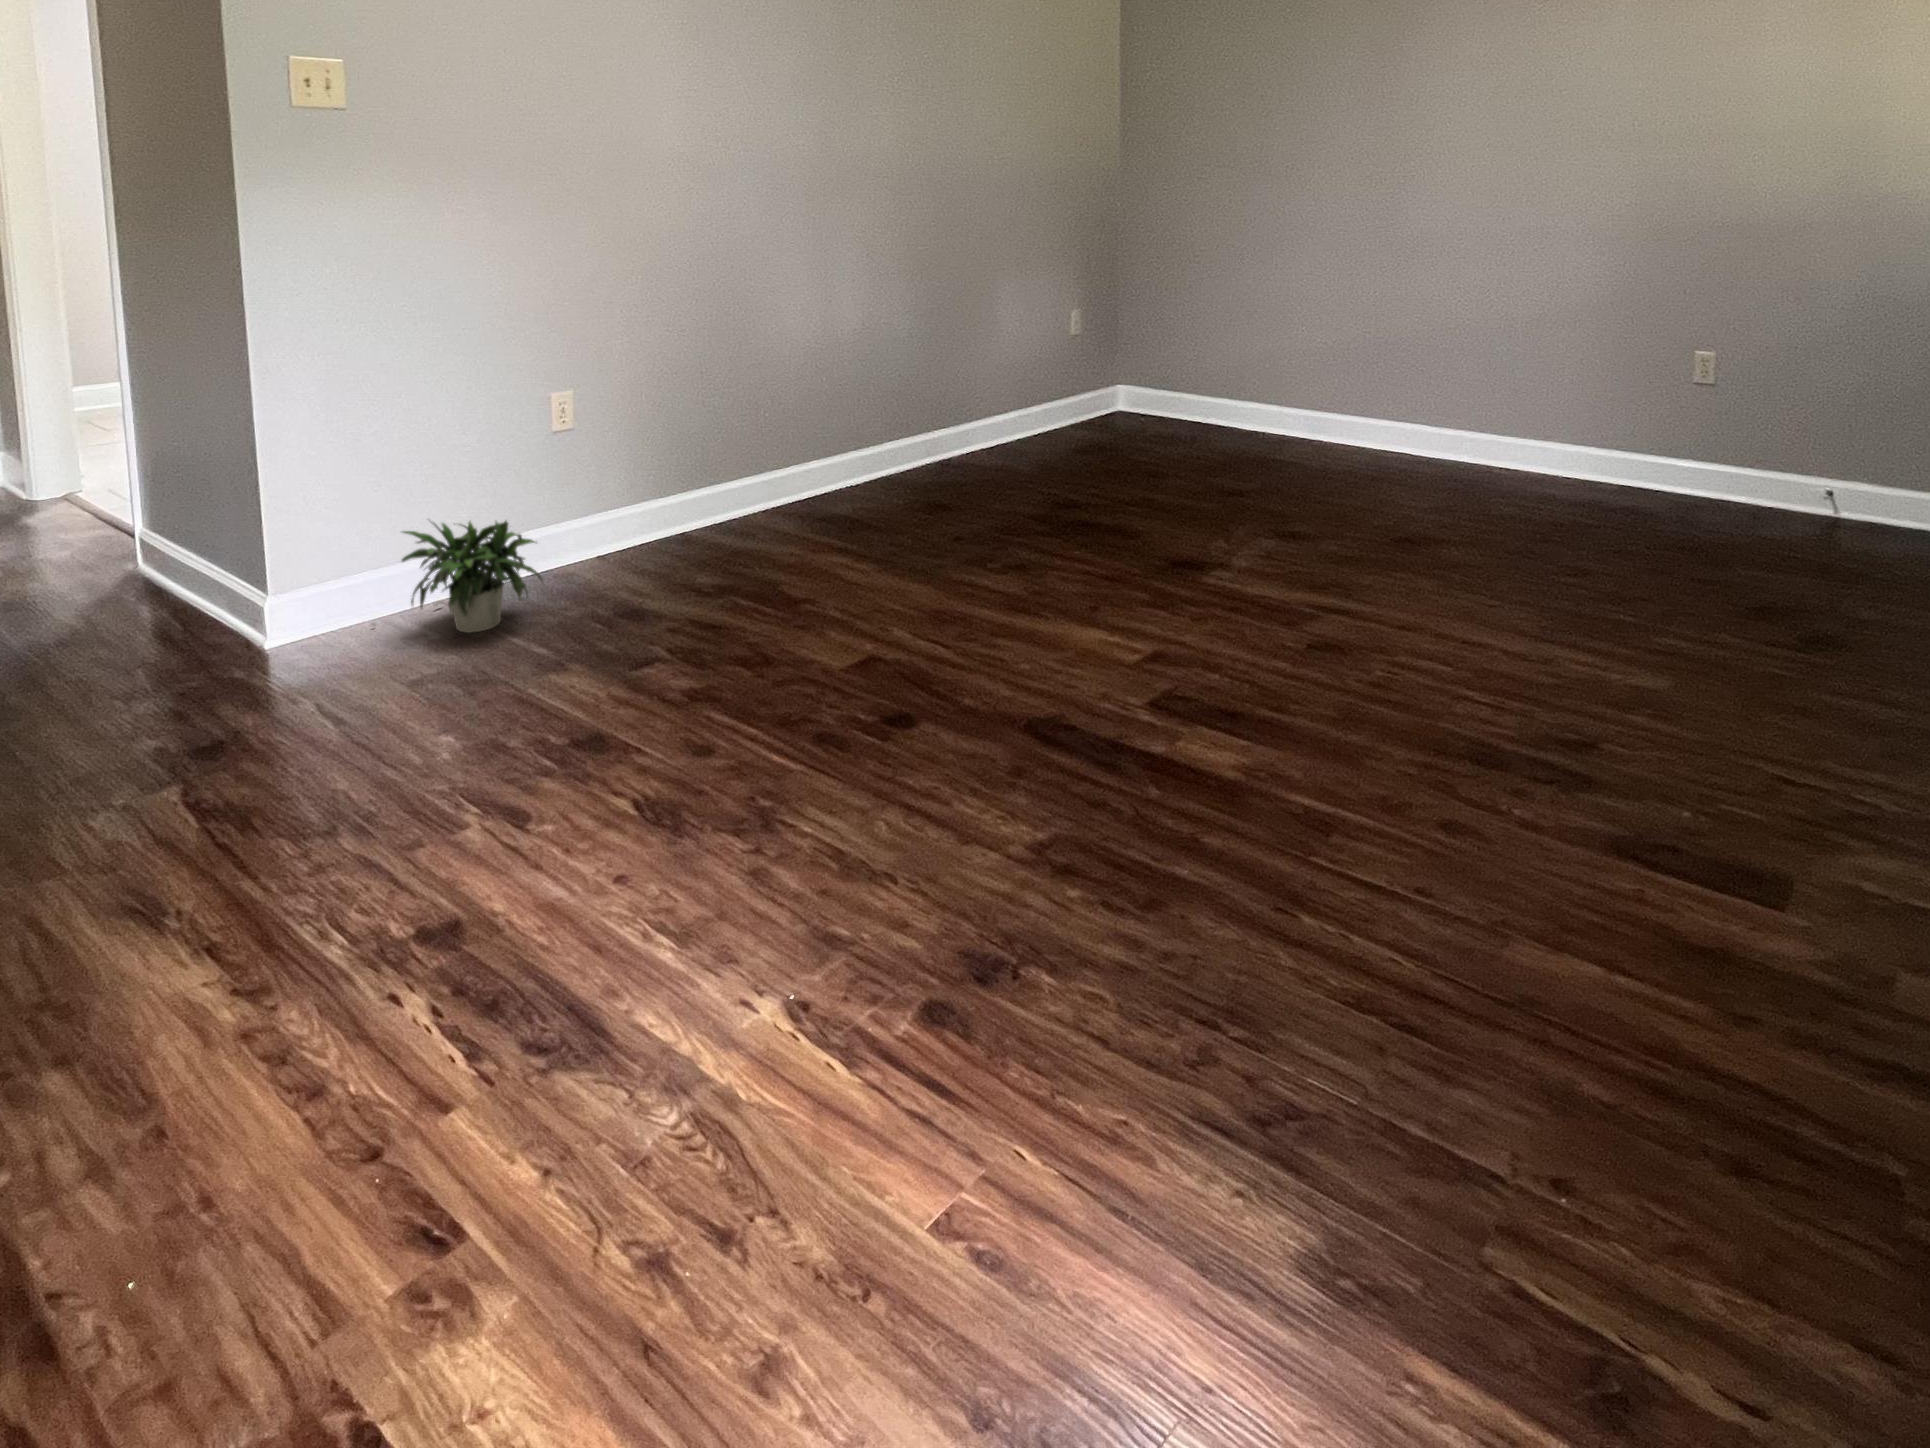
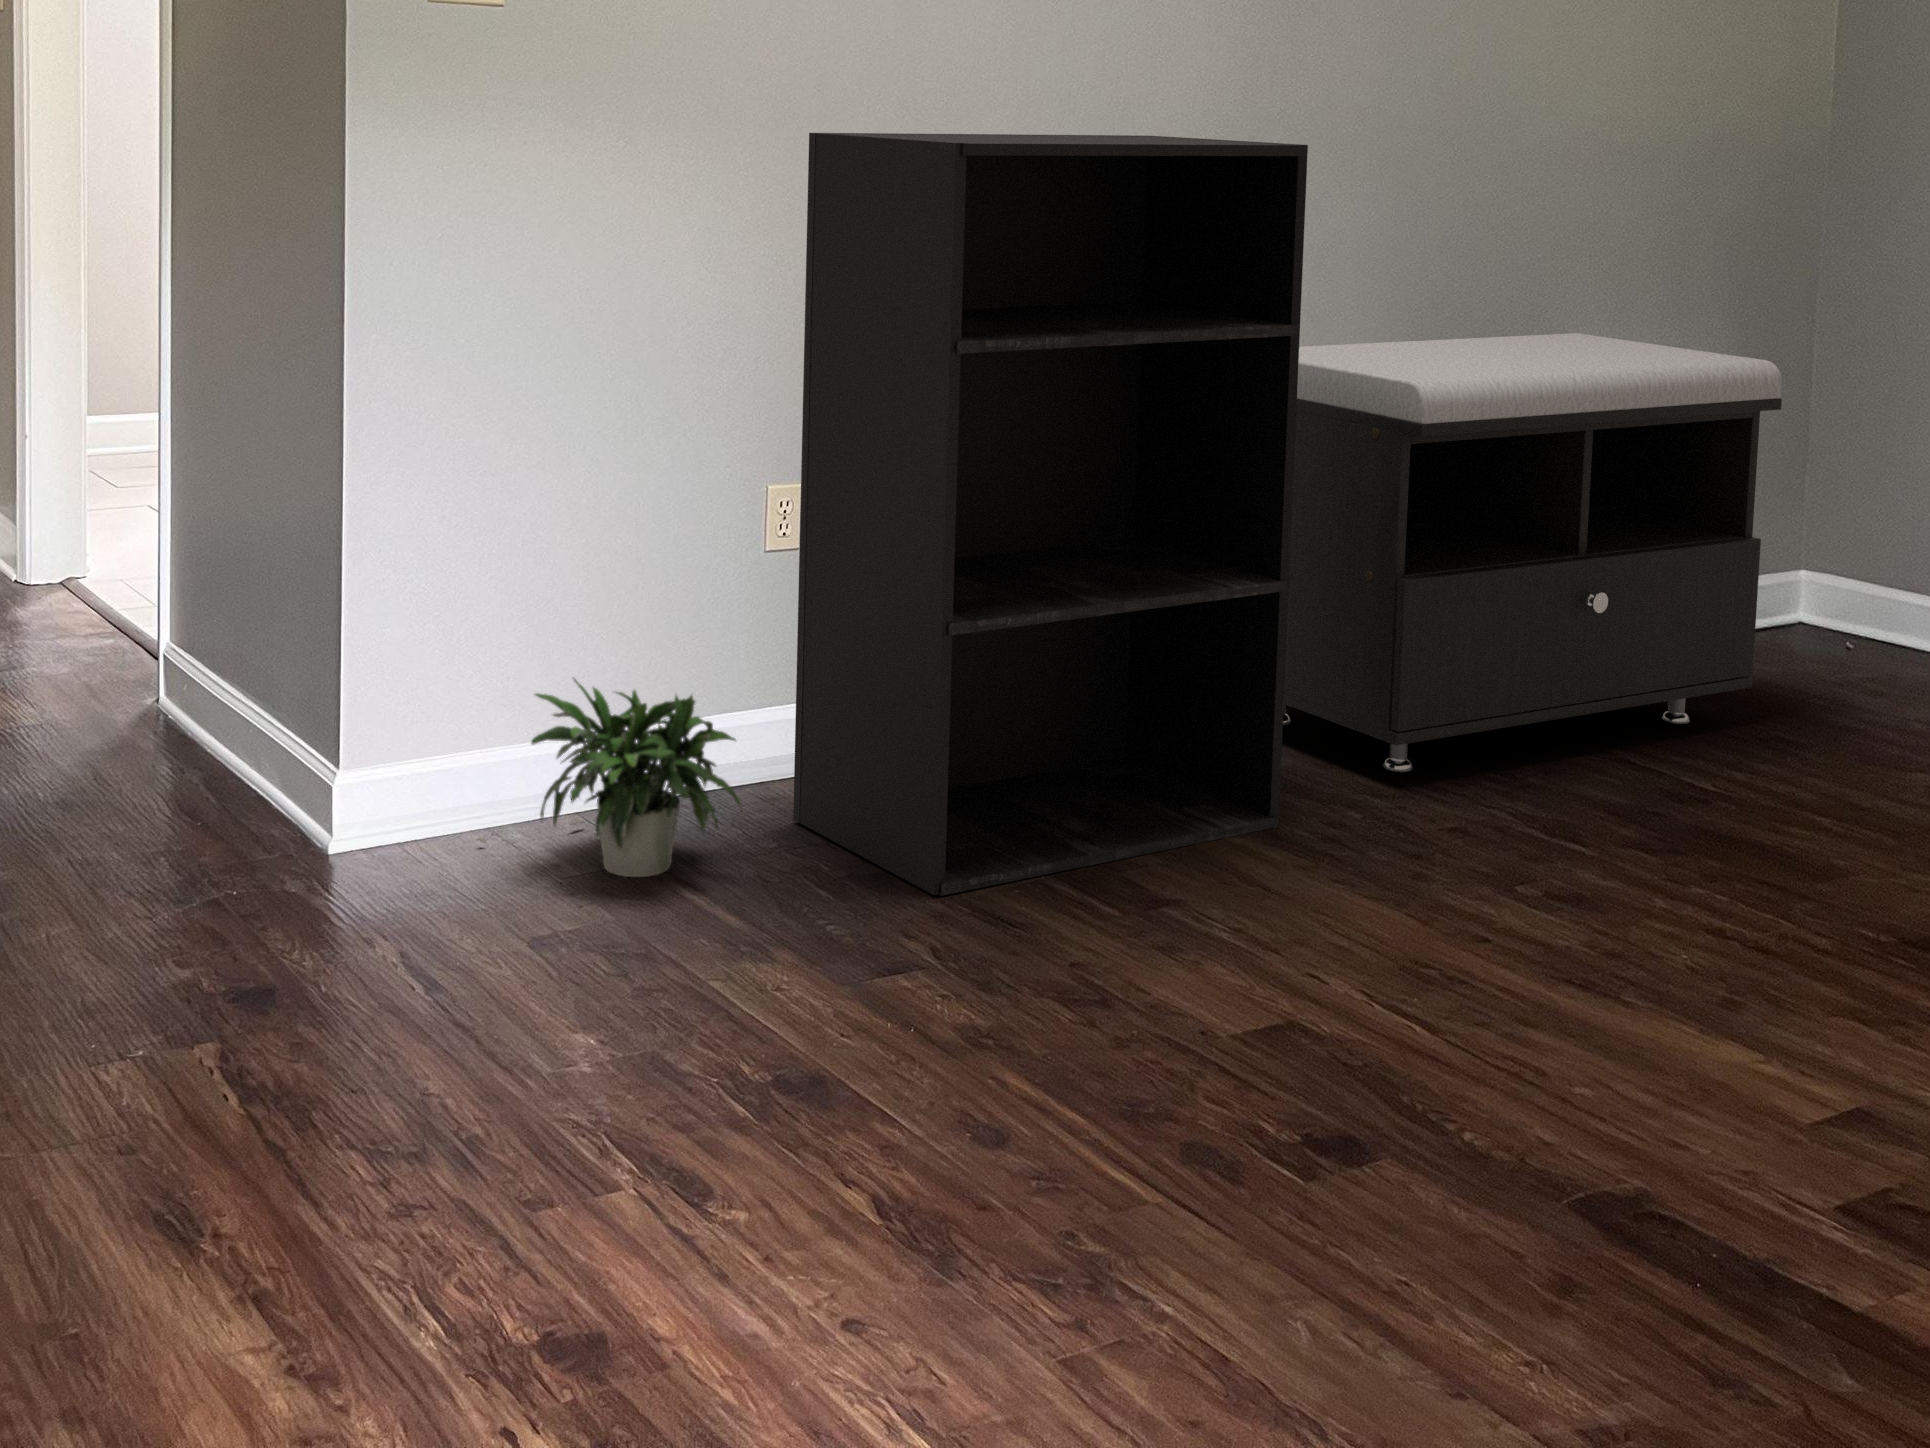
bookshelf: none [559,181,858,615] -> present [793,133,1308,896]
storage bench: none [812,276,1096,511] -> present [1283,333,1782,772]

